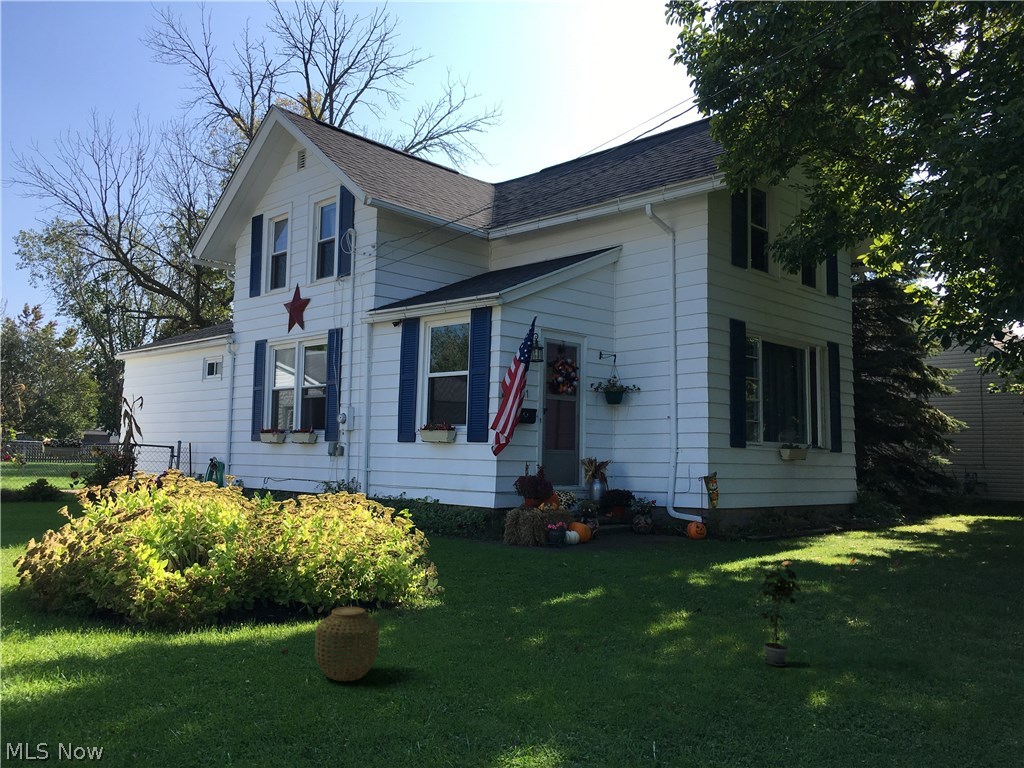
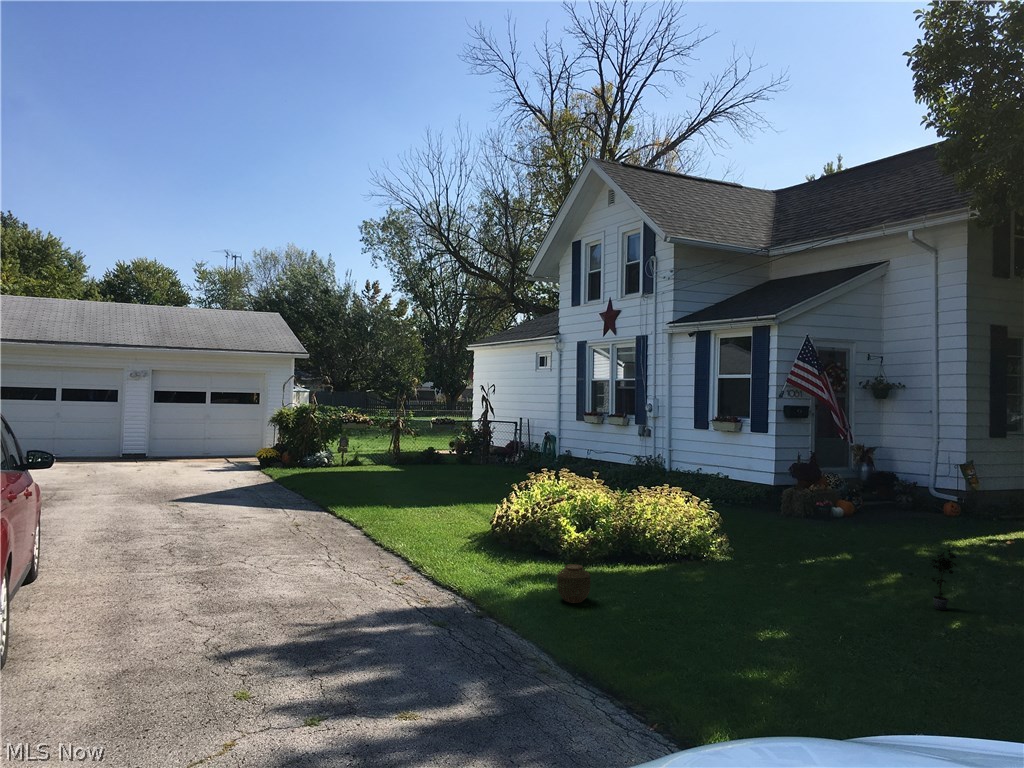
woven basket: present [315,607,379,681] -> present [557,564,591,603]

